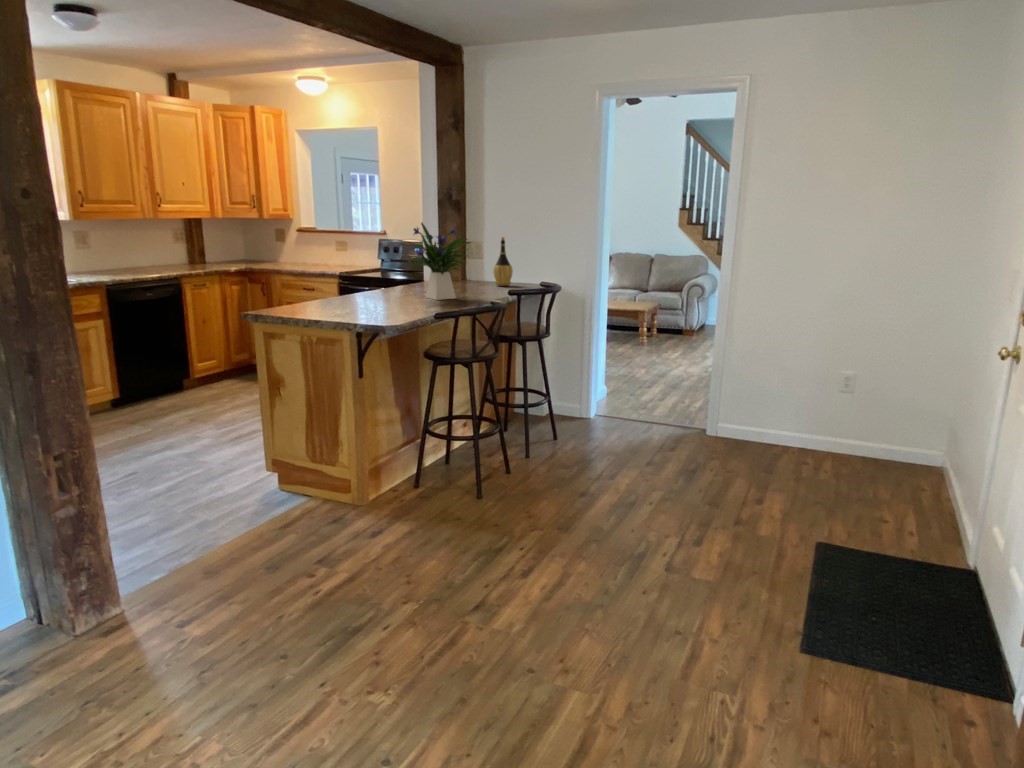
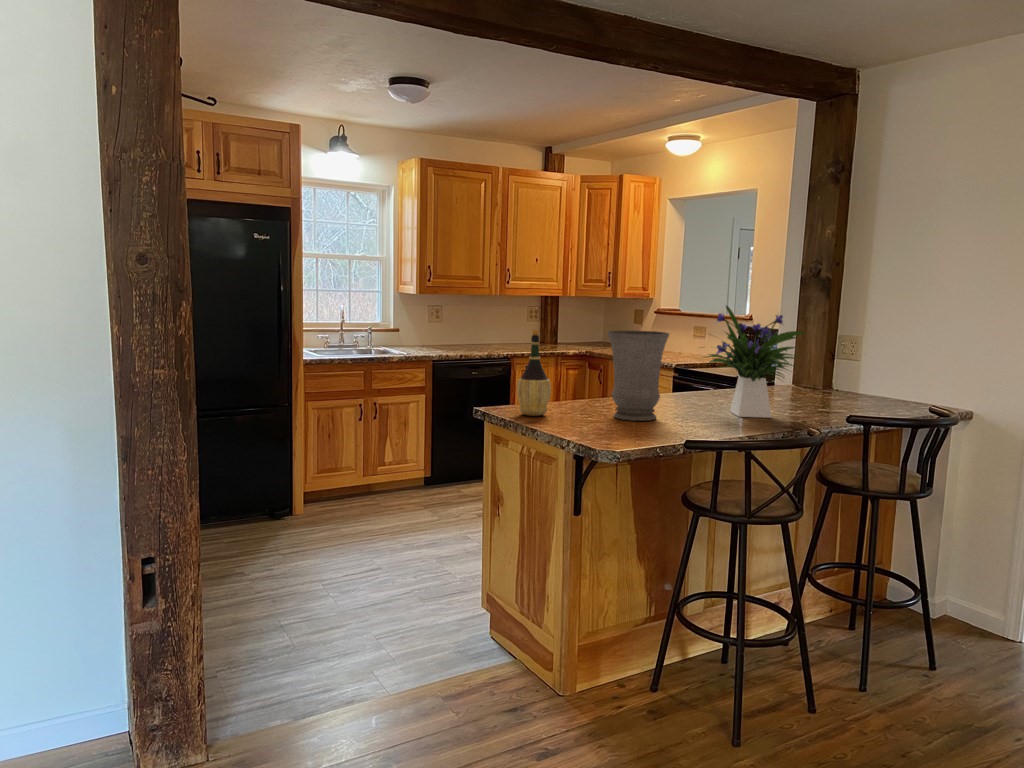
wine bottle: present [493,237,513,286] -> present [517,330,551,416]
vase: none [347,243,393,309] -> present [607,331,669,421]

